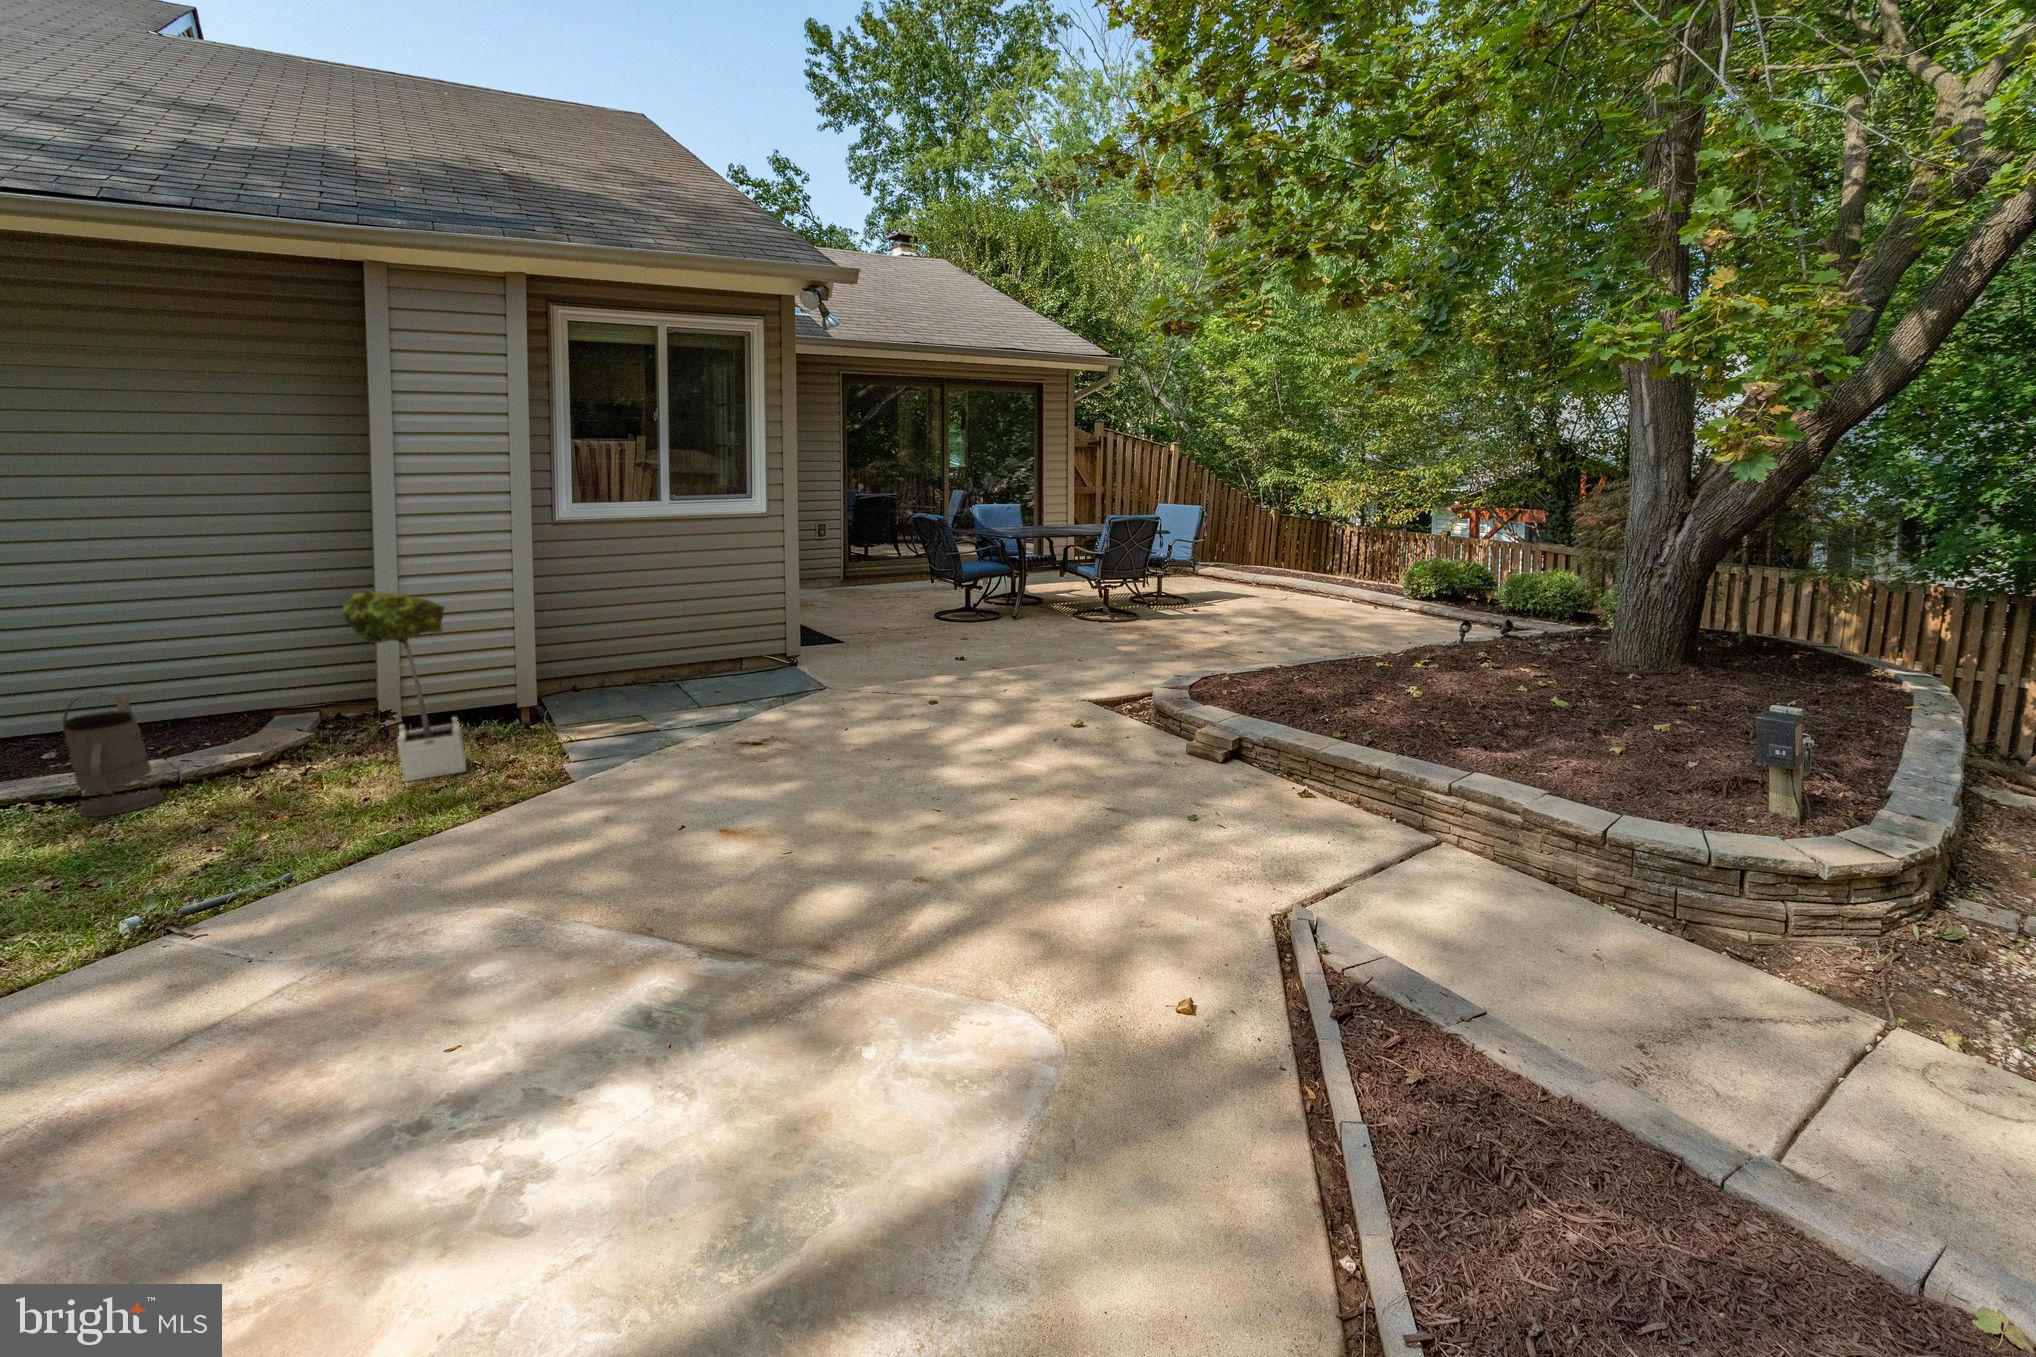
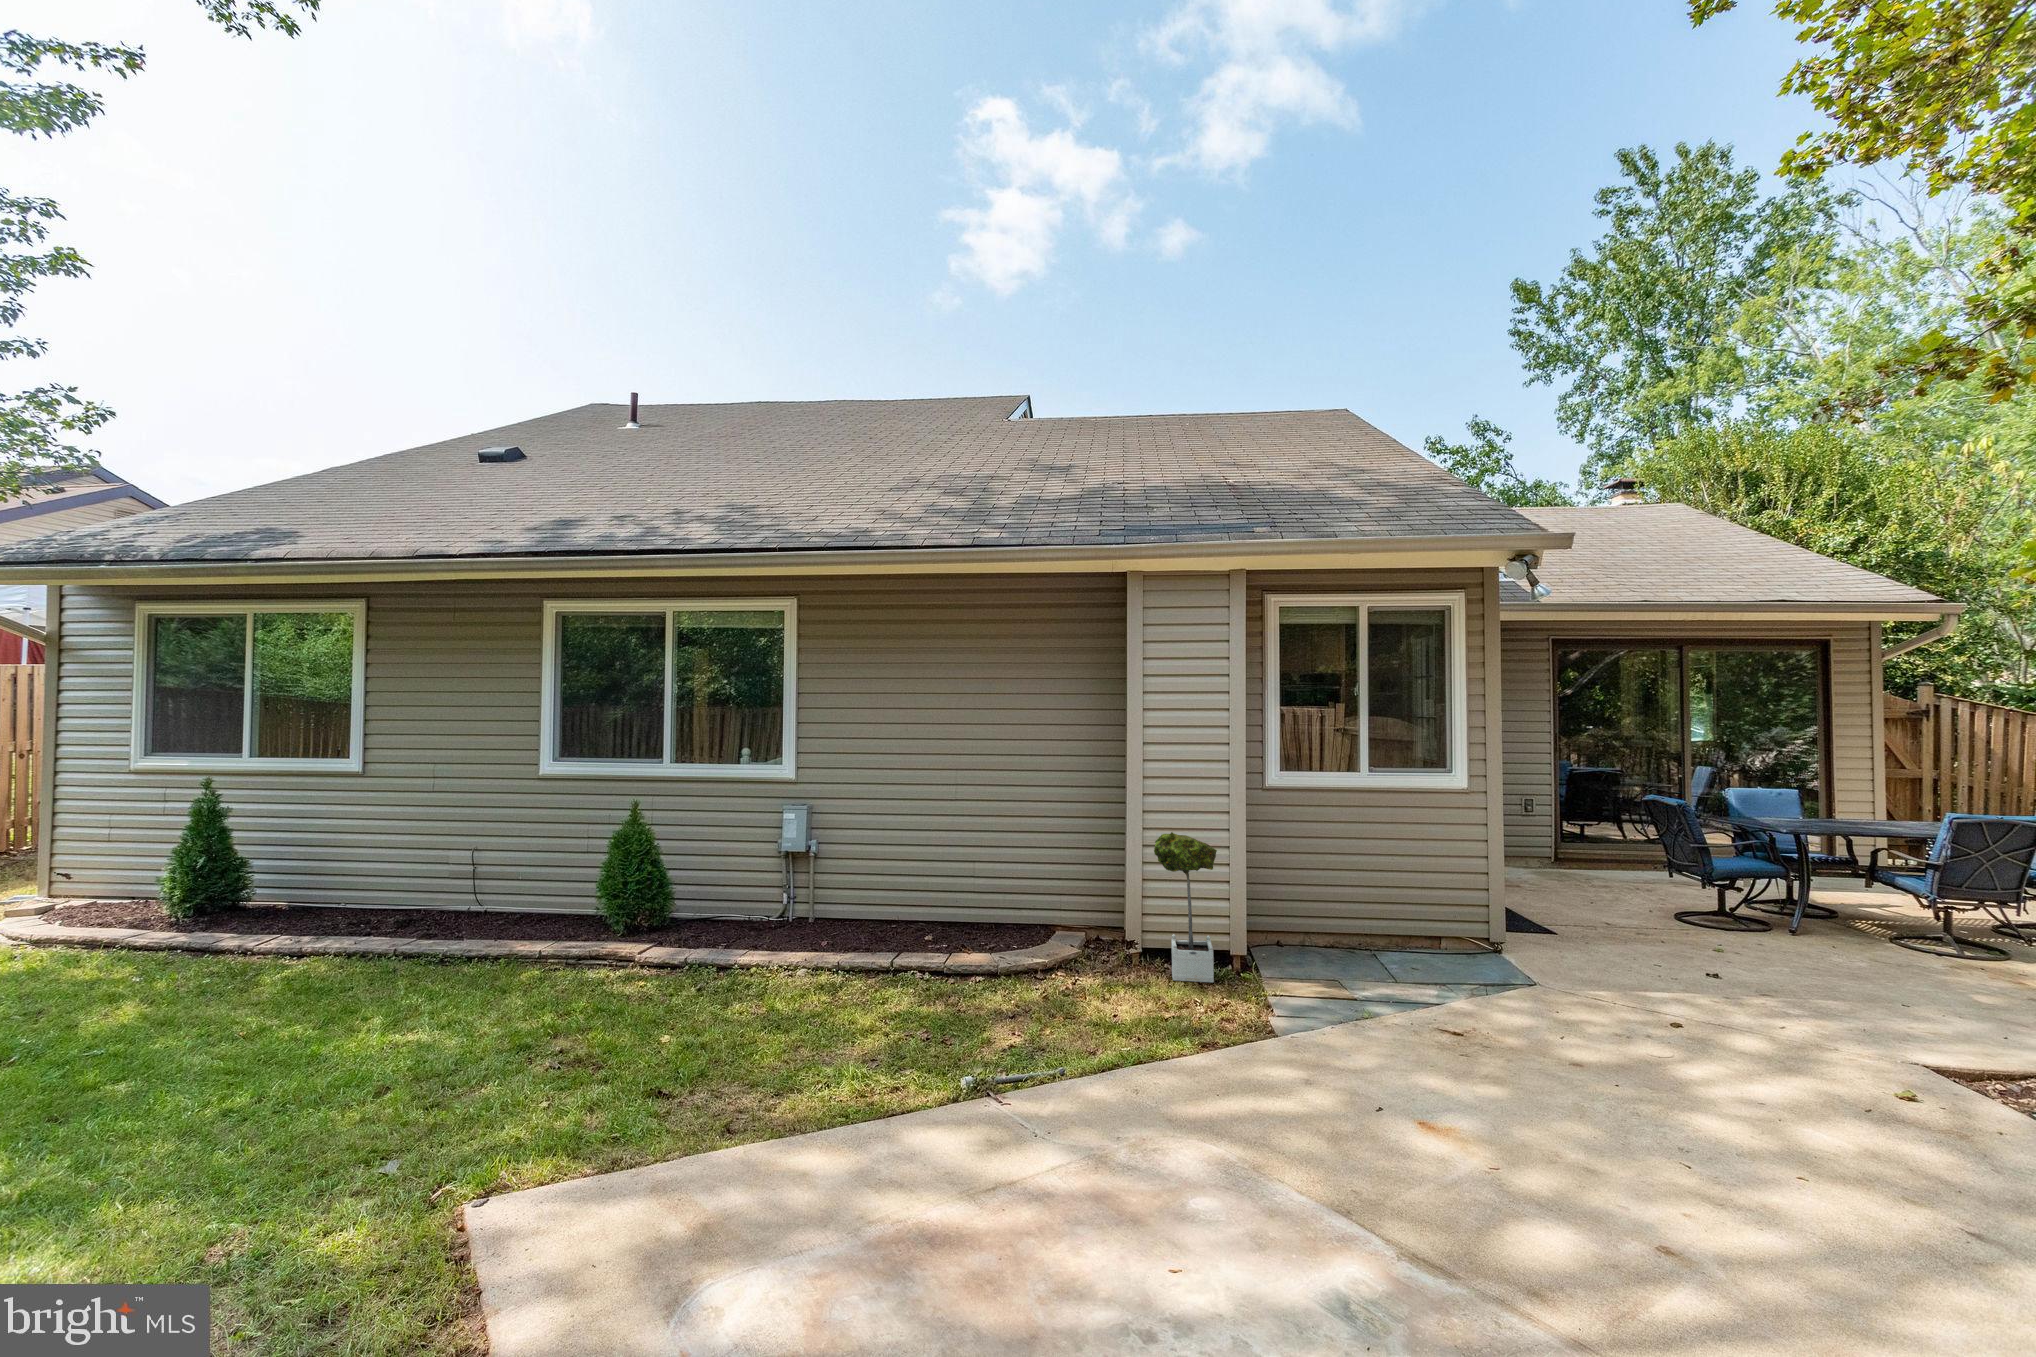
watering can: present [63,691,164,817] -> none [995,877,1034,960]

